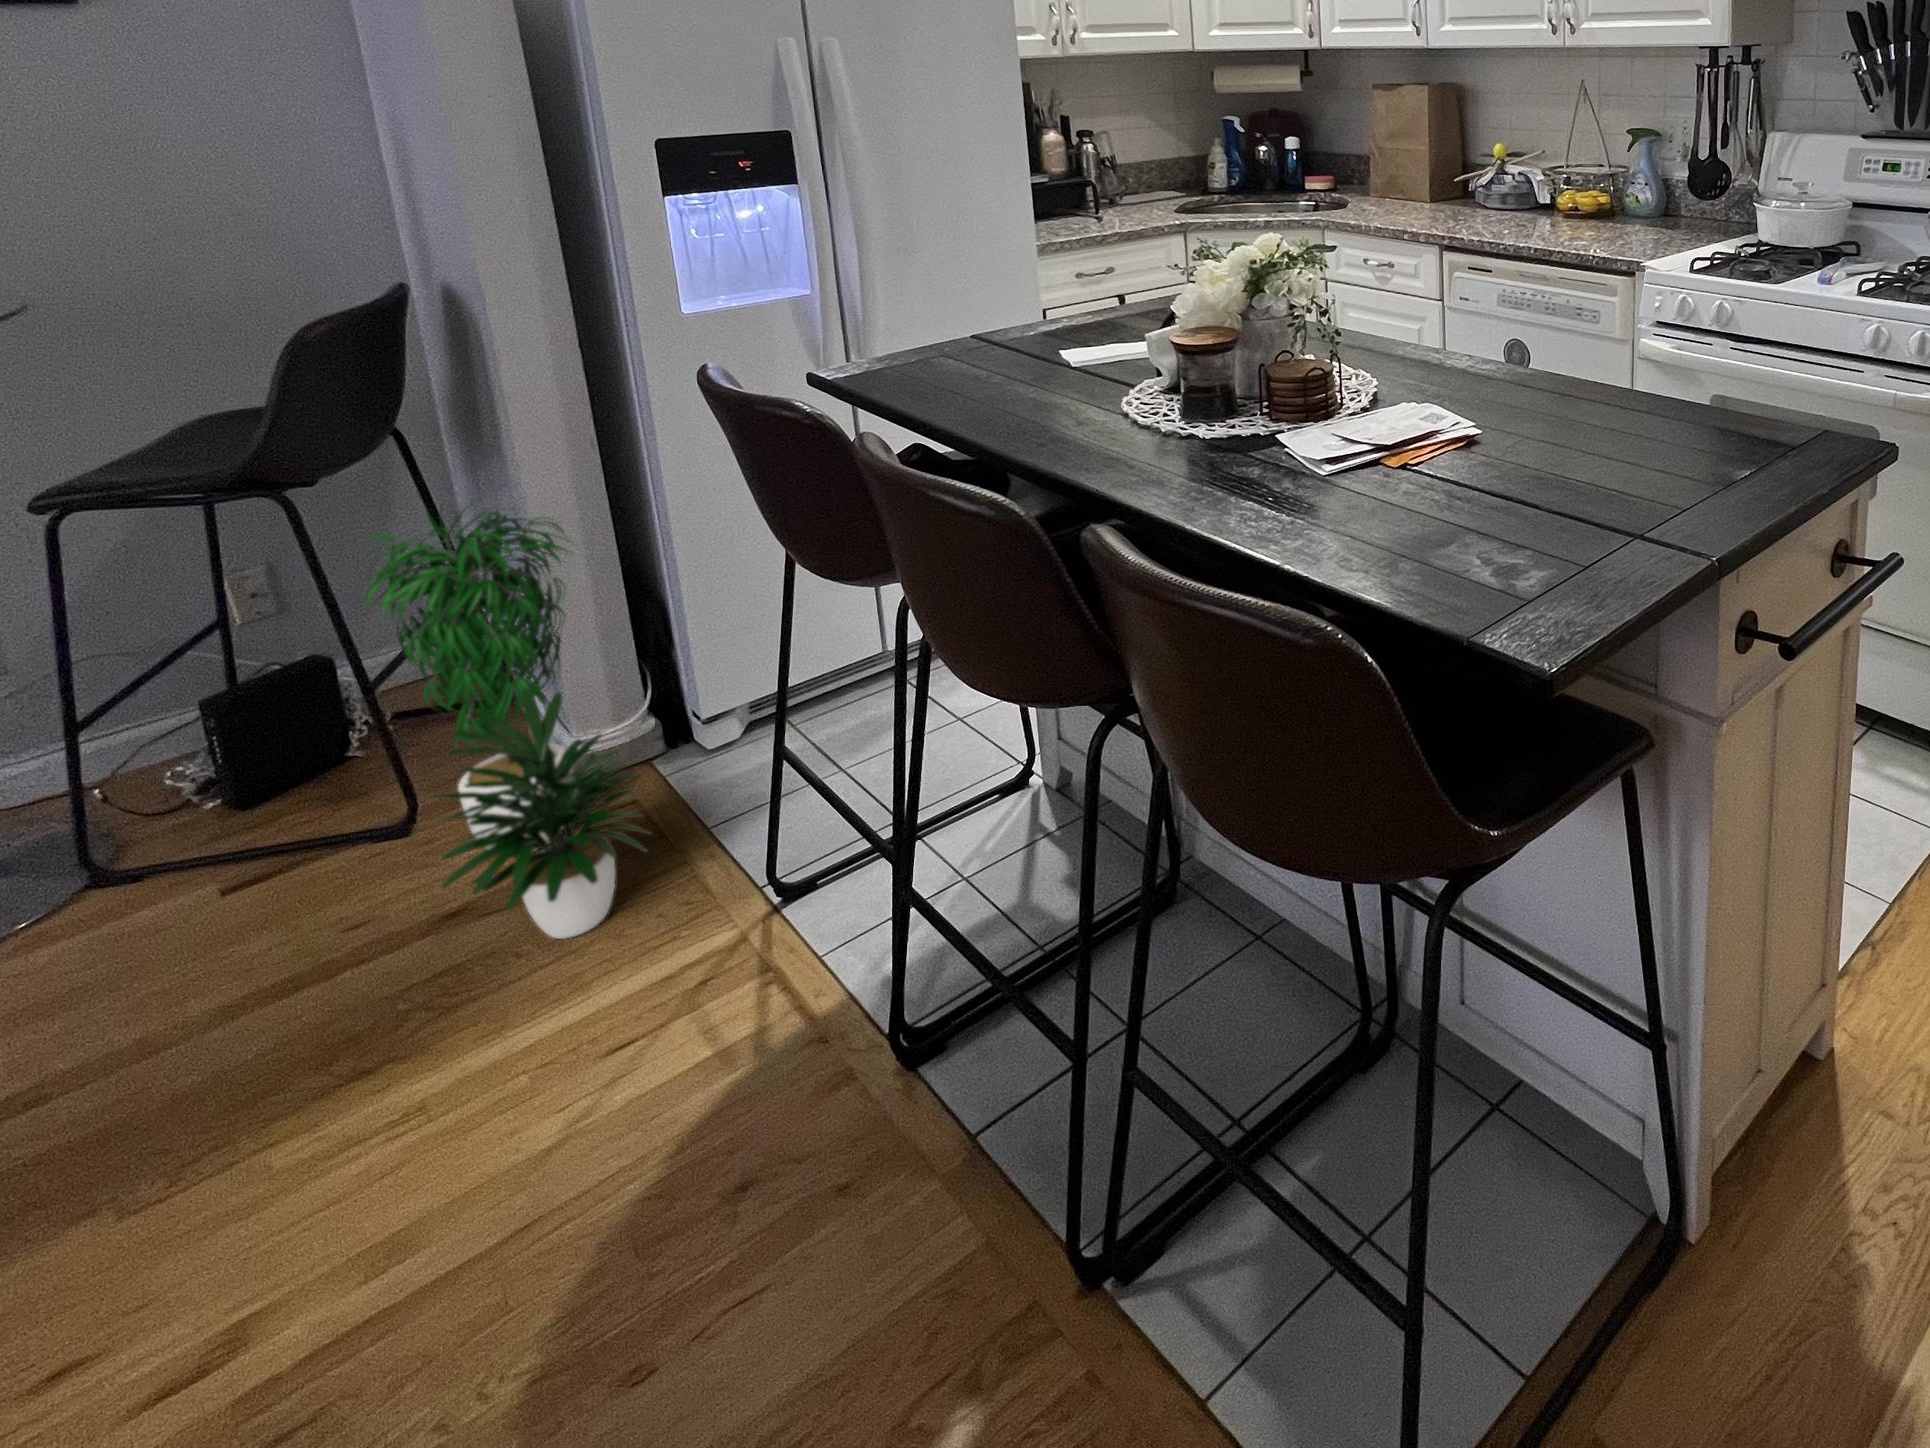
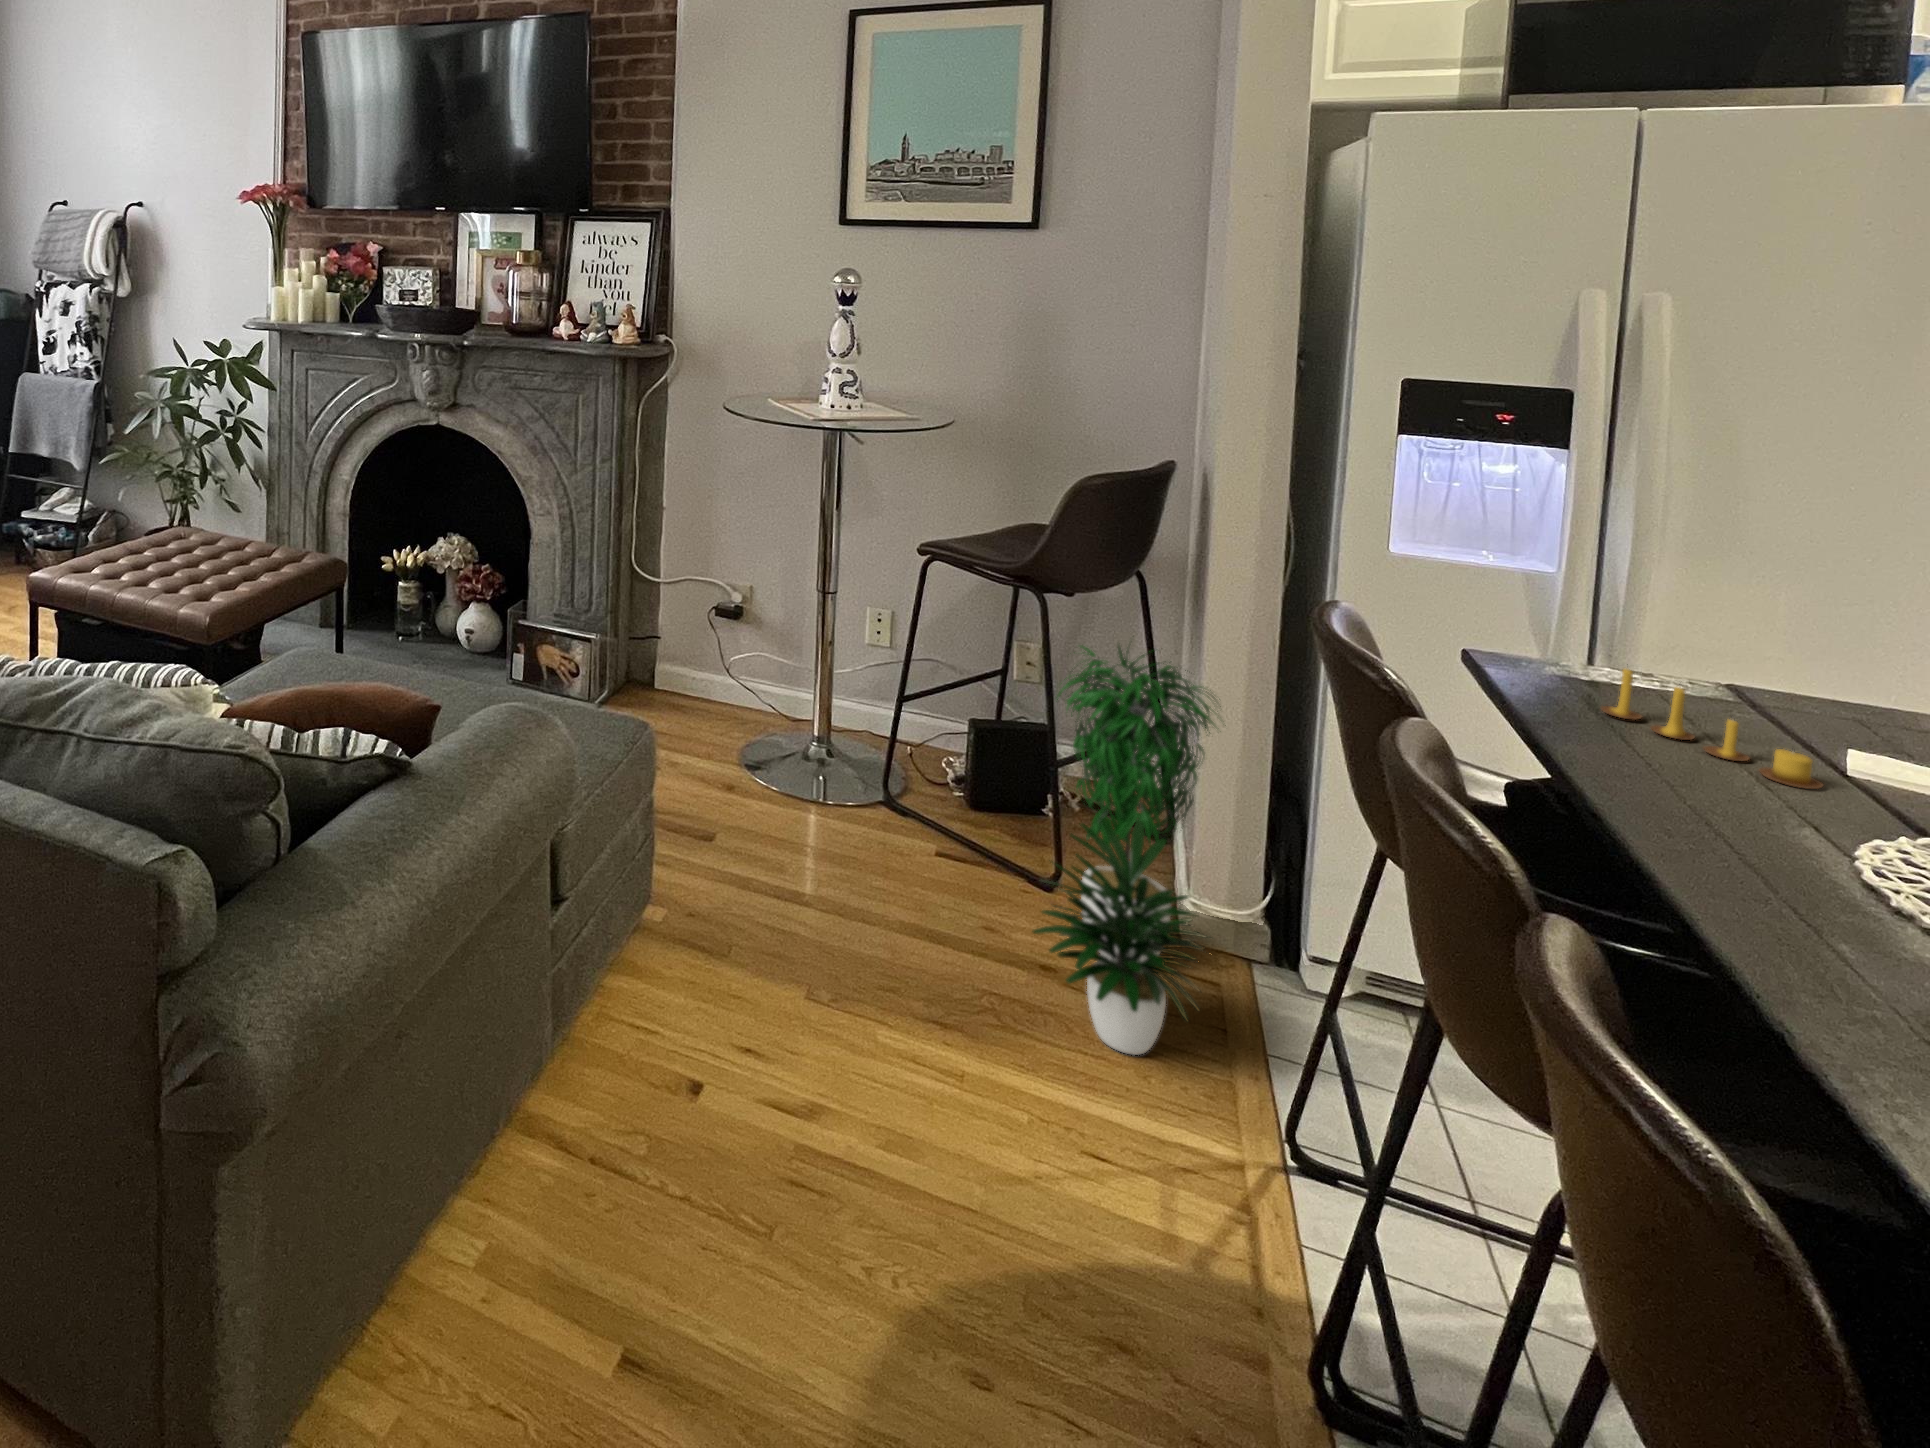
candle: none [921,339,1065,388] -> present [1601,664,1823,789]

